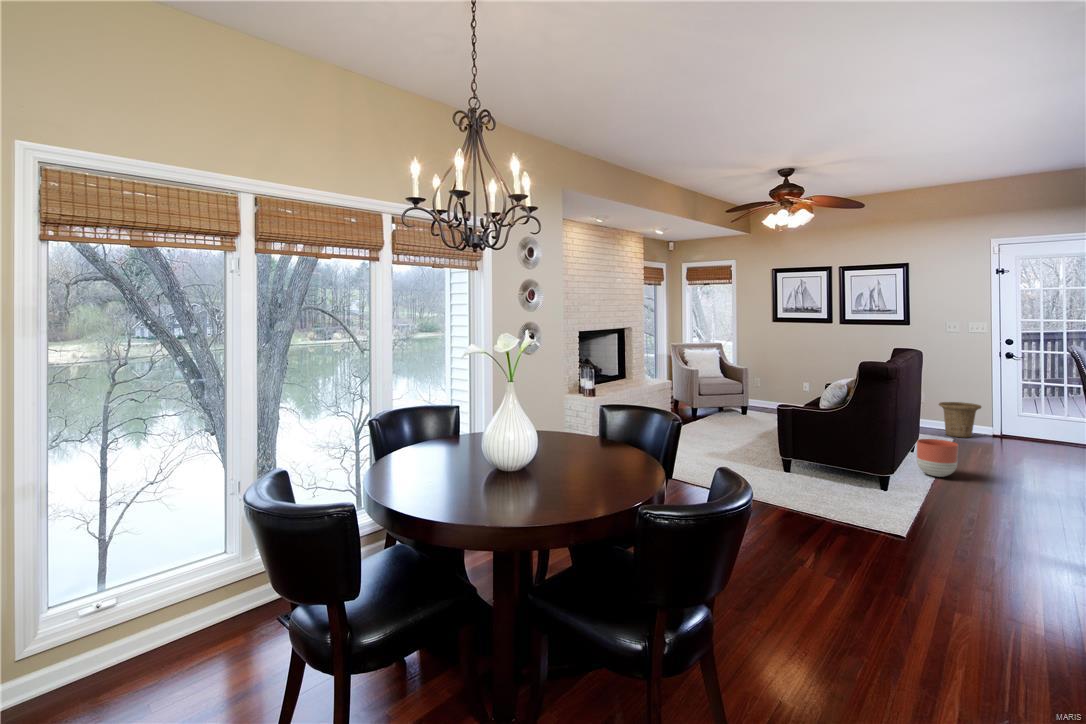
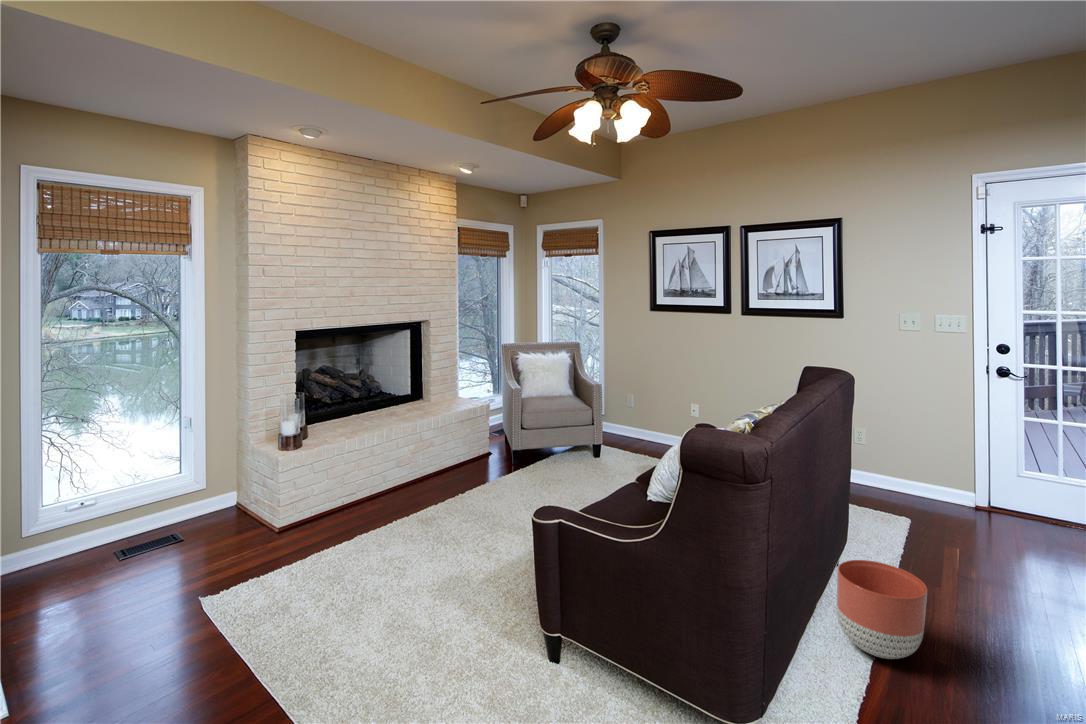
basket: present [939,402,981,438] -> none [886,446,957,512]

